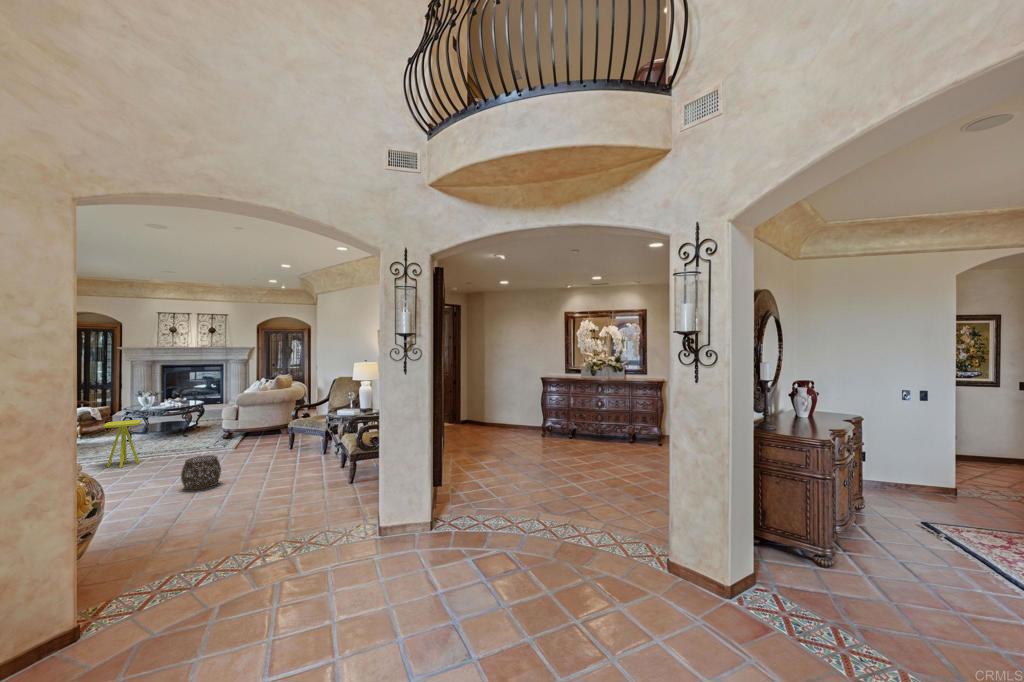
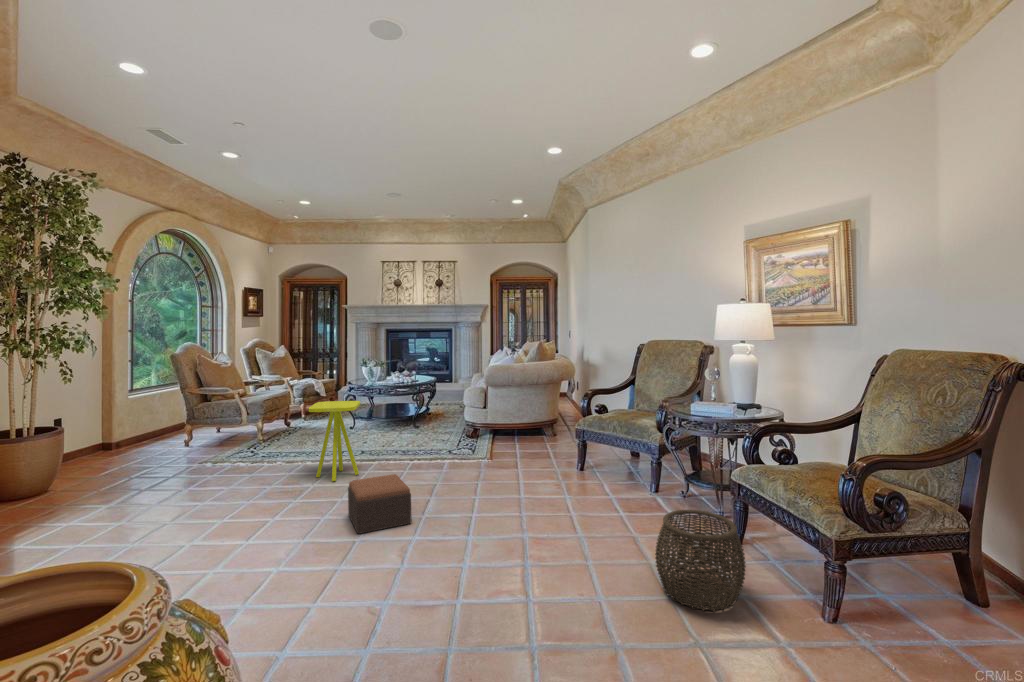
footstool: none [135,455,176,484] -> present [348,474,411,534]
woven basket: present [181,455,221,490] -> present [655,510,746,612]

